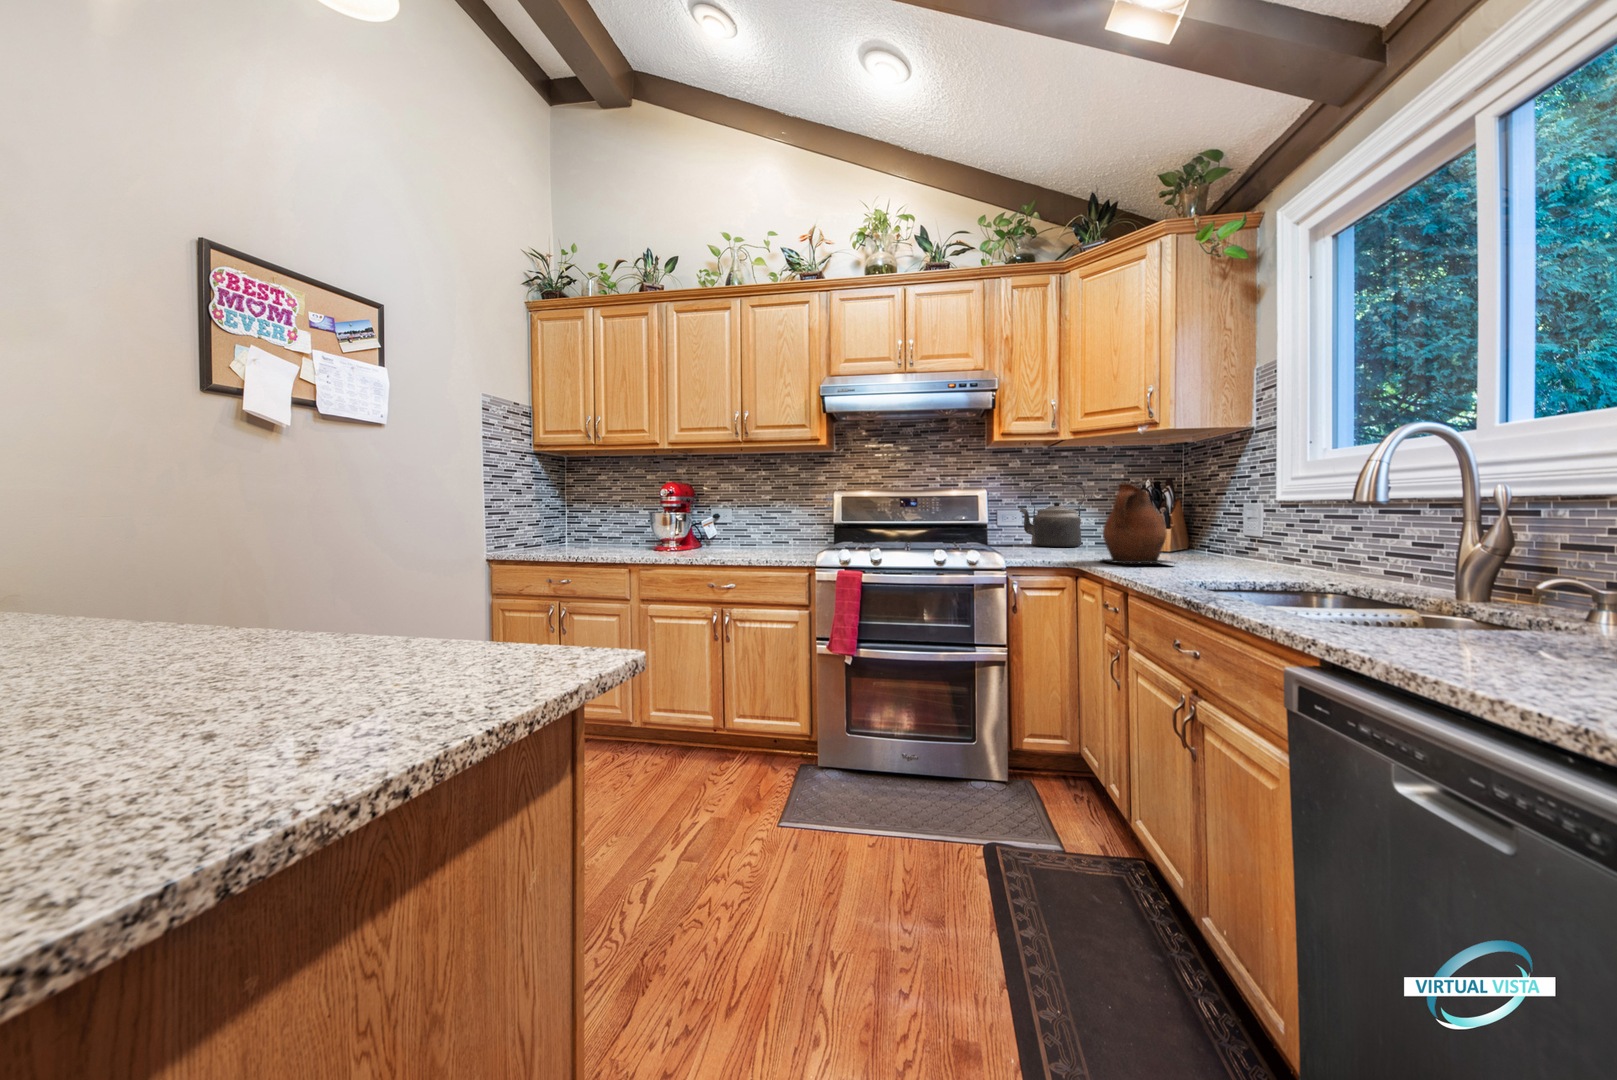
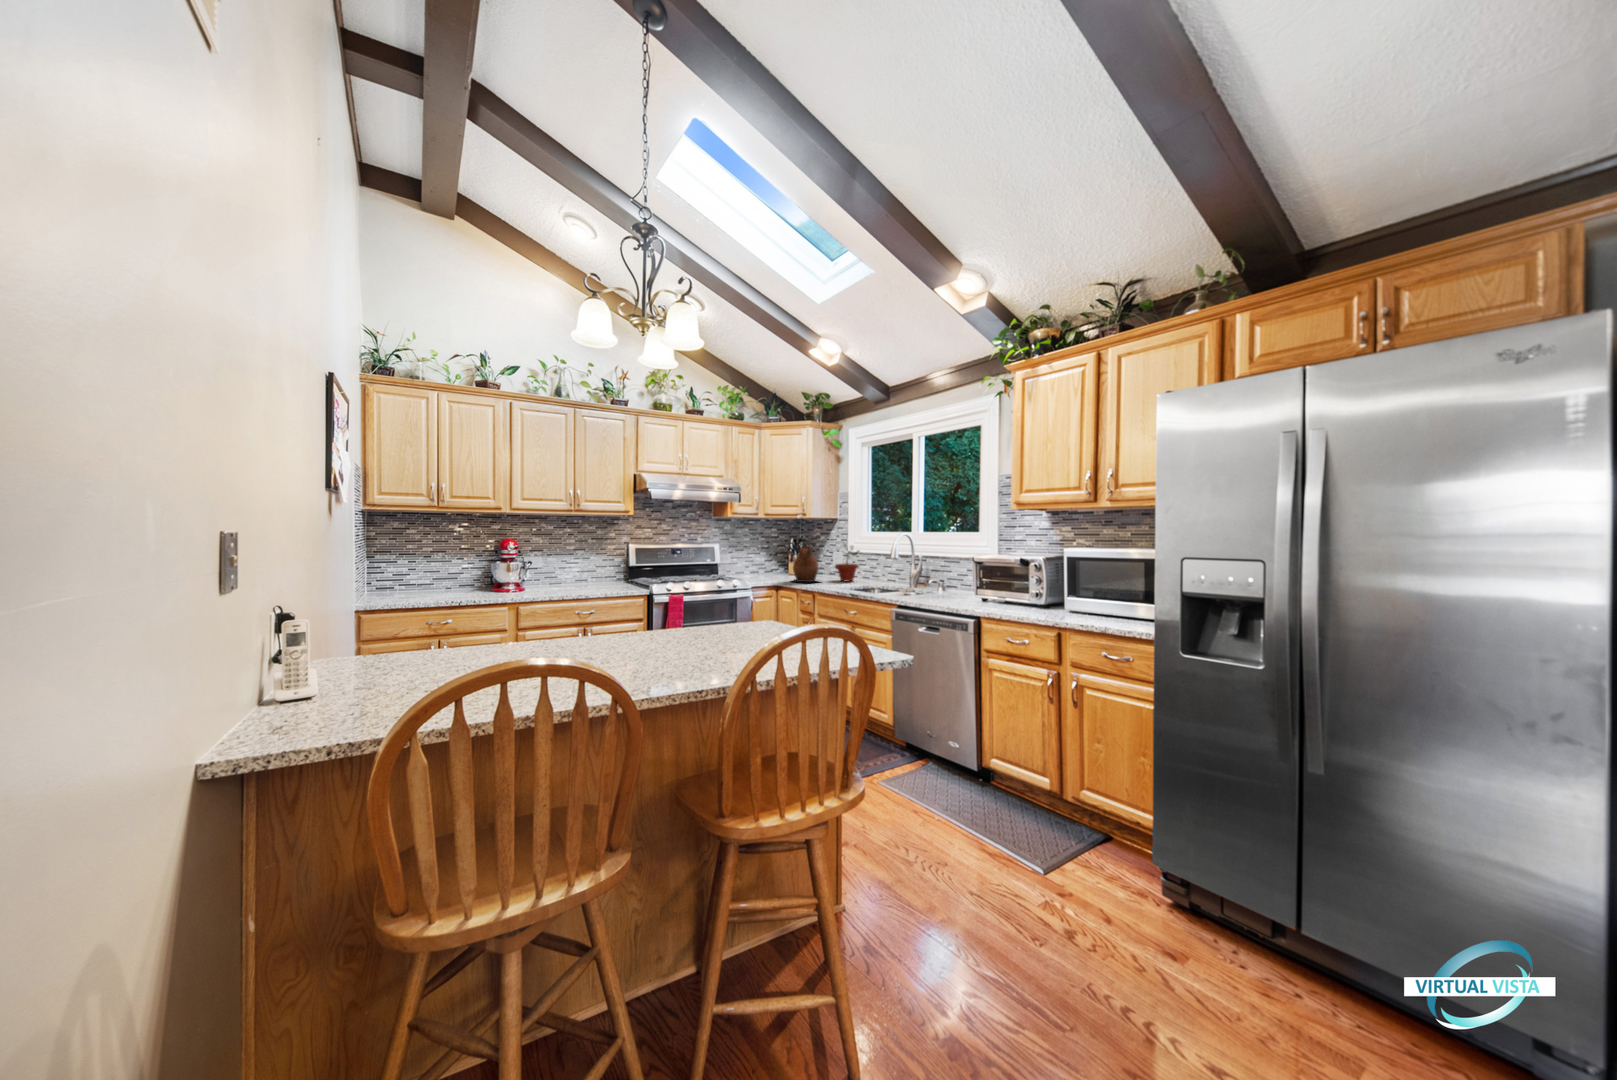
potted plant: none [1220,478,1300,569] -> present [835,544,859,581]
kettle: present [1020,482,1085,547] -> none [729,538,761,574]

